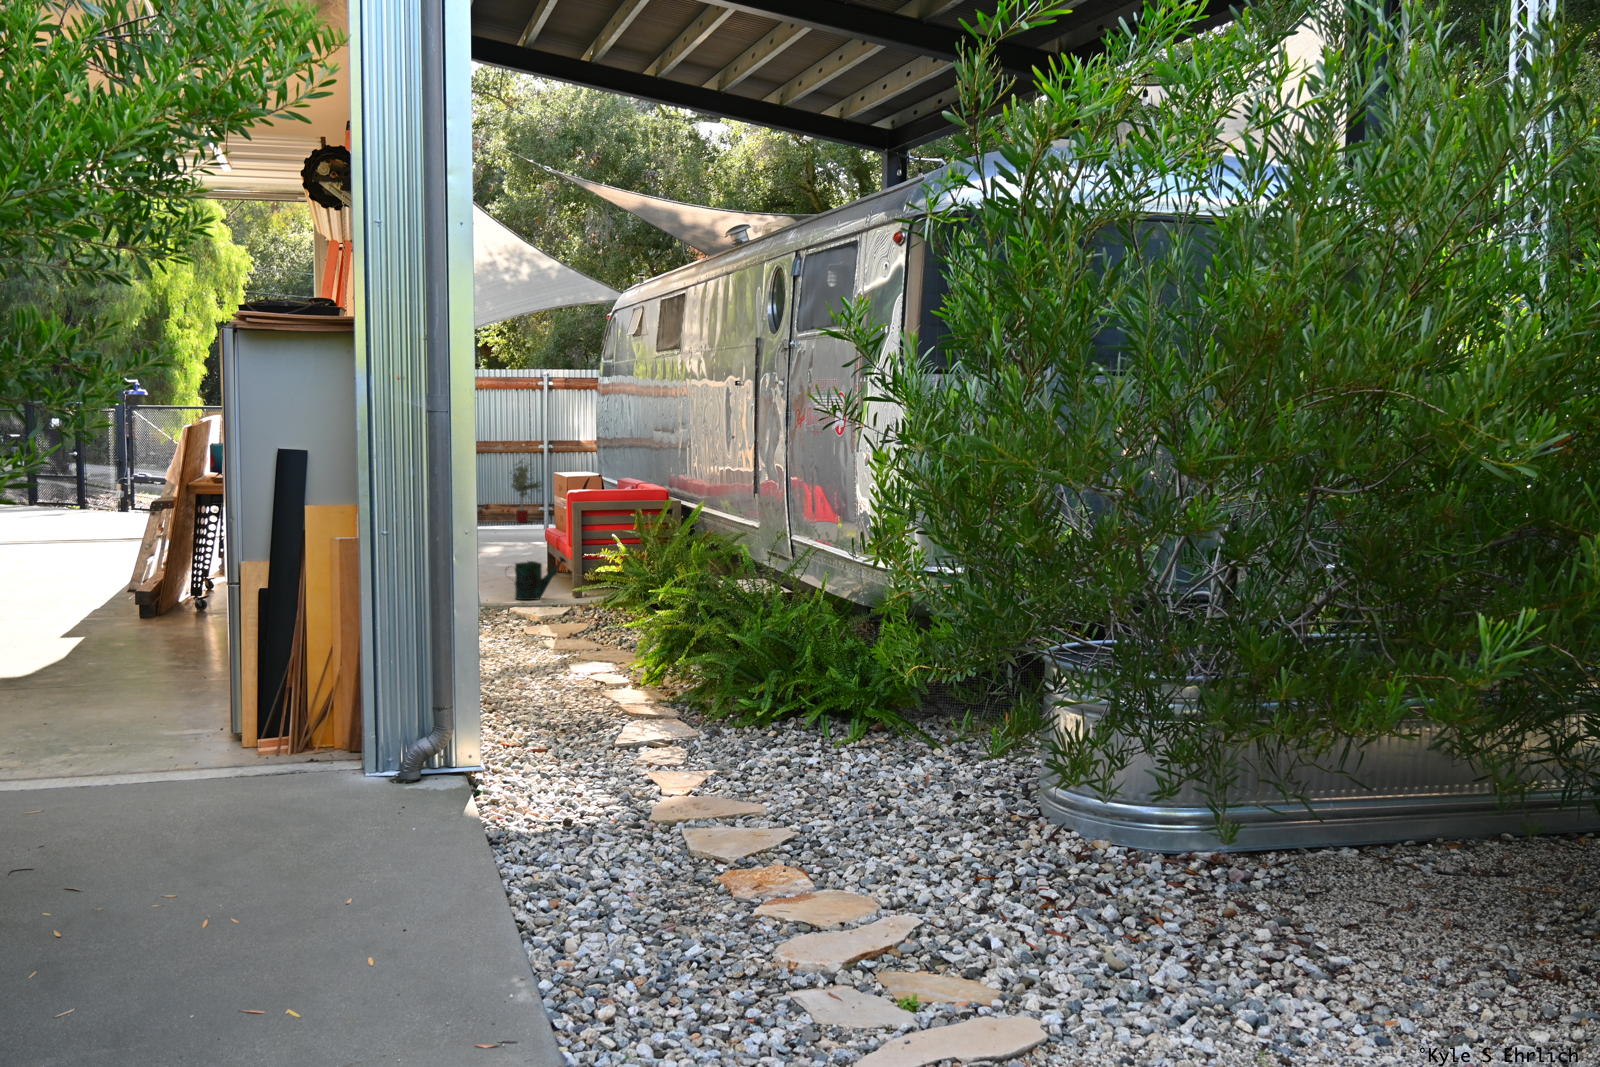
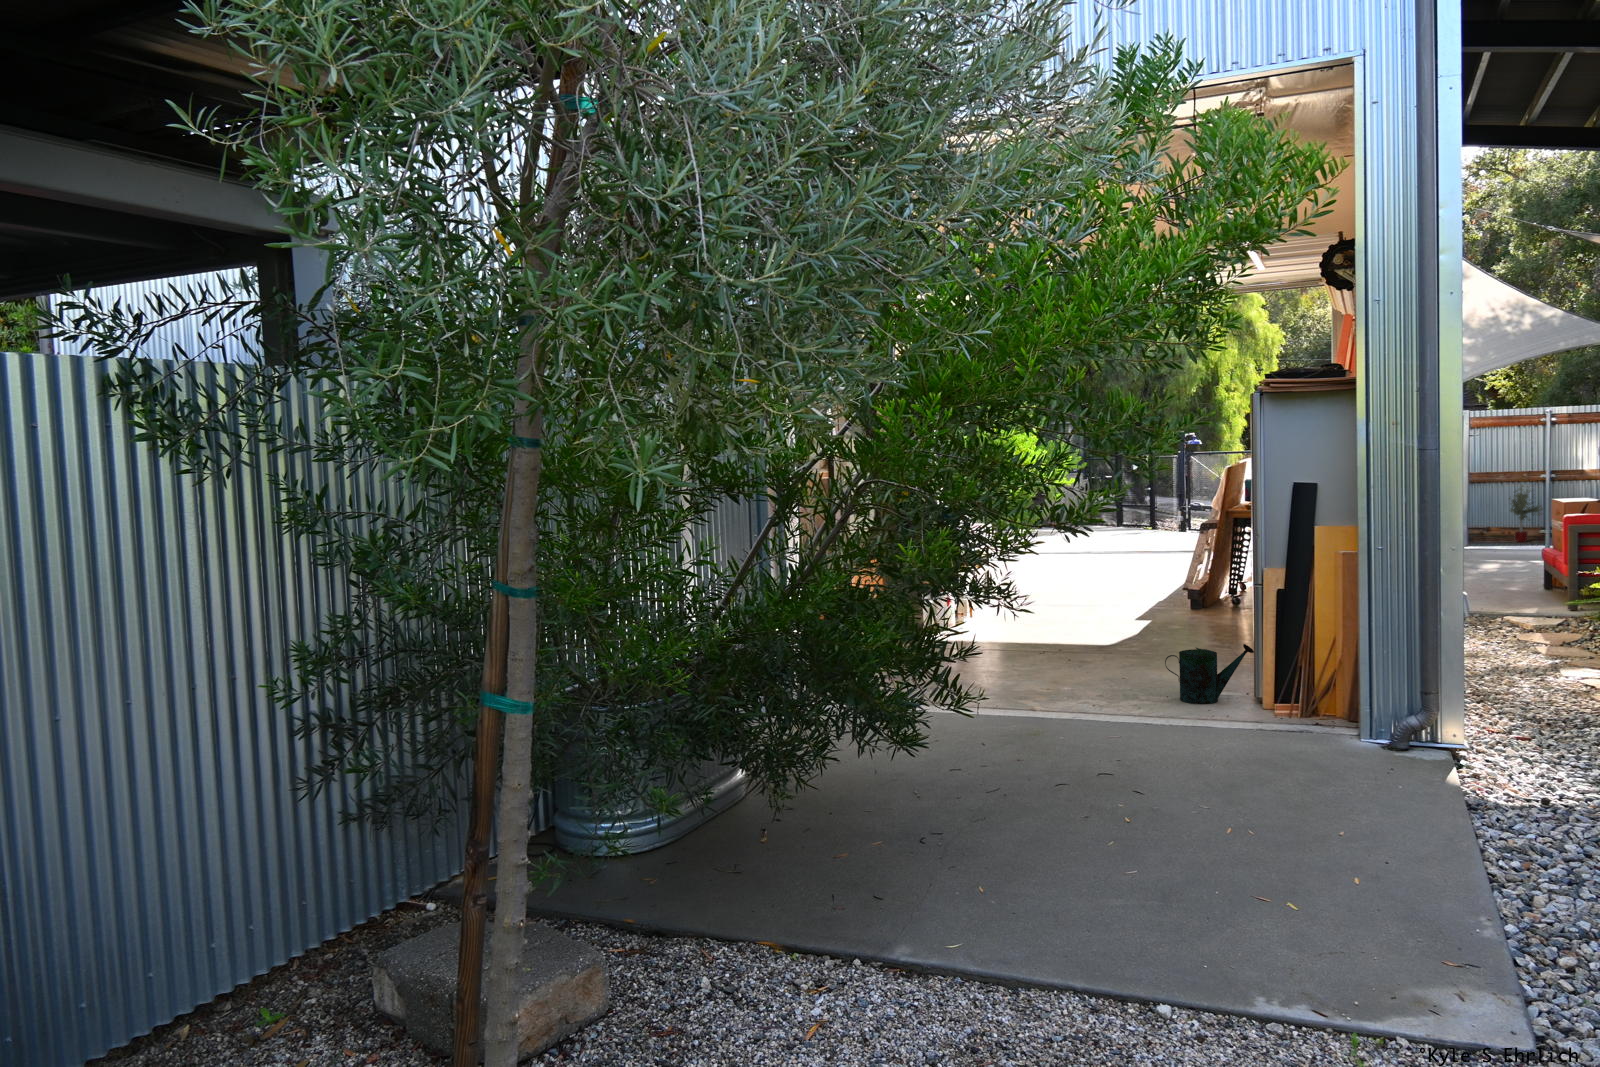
watering can: present [506,557,566,600] -> present [1165,644,1254,704]

